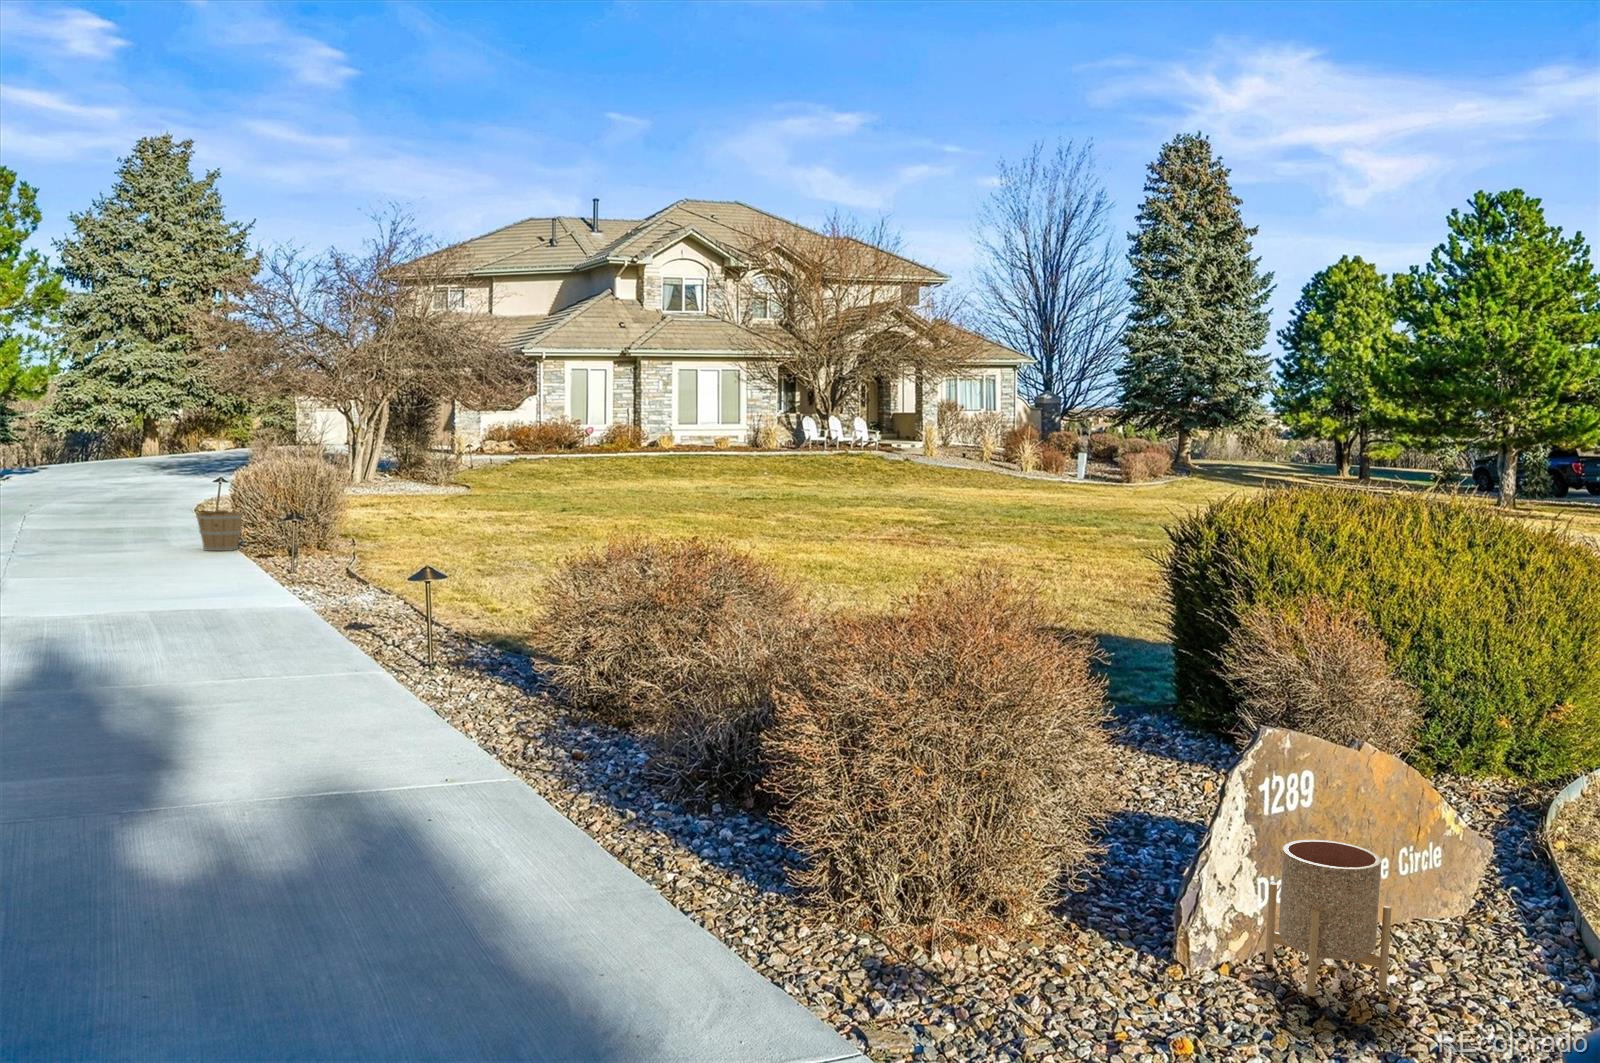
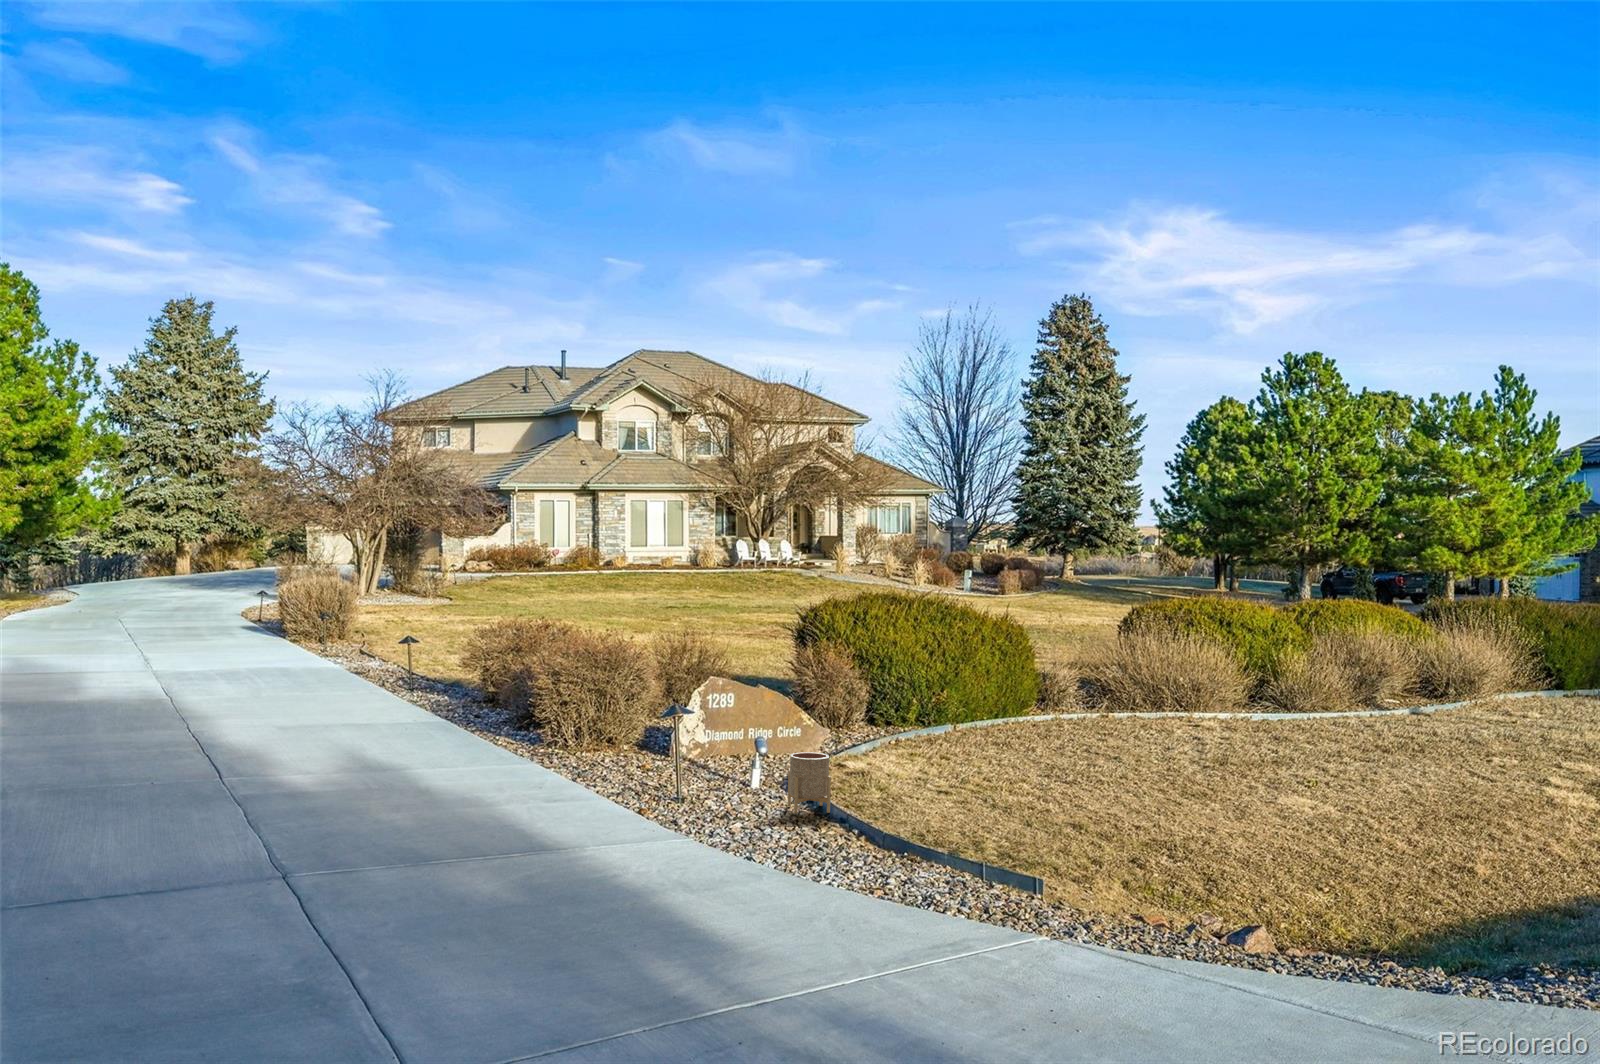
wooden bucket: present [196,510,242,551] -> none [252,618,287,648]

